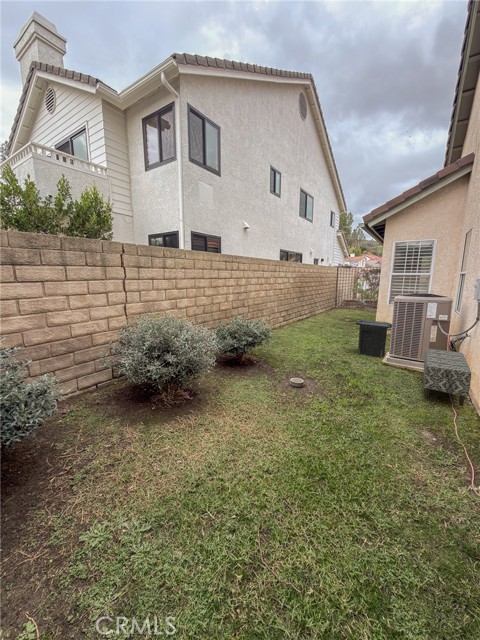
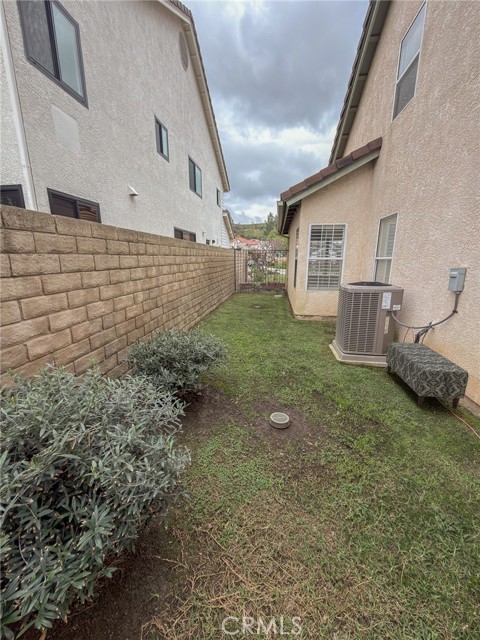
trash can: present [356,320,392,358] -> none [299,313,338,353]

